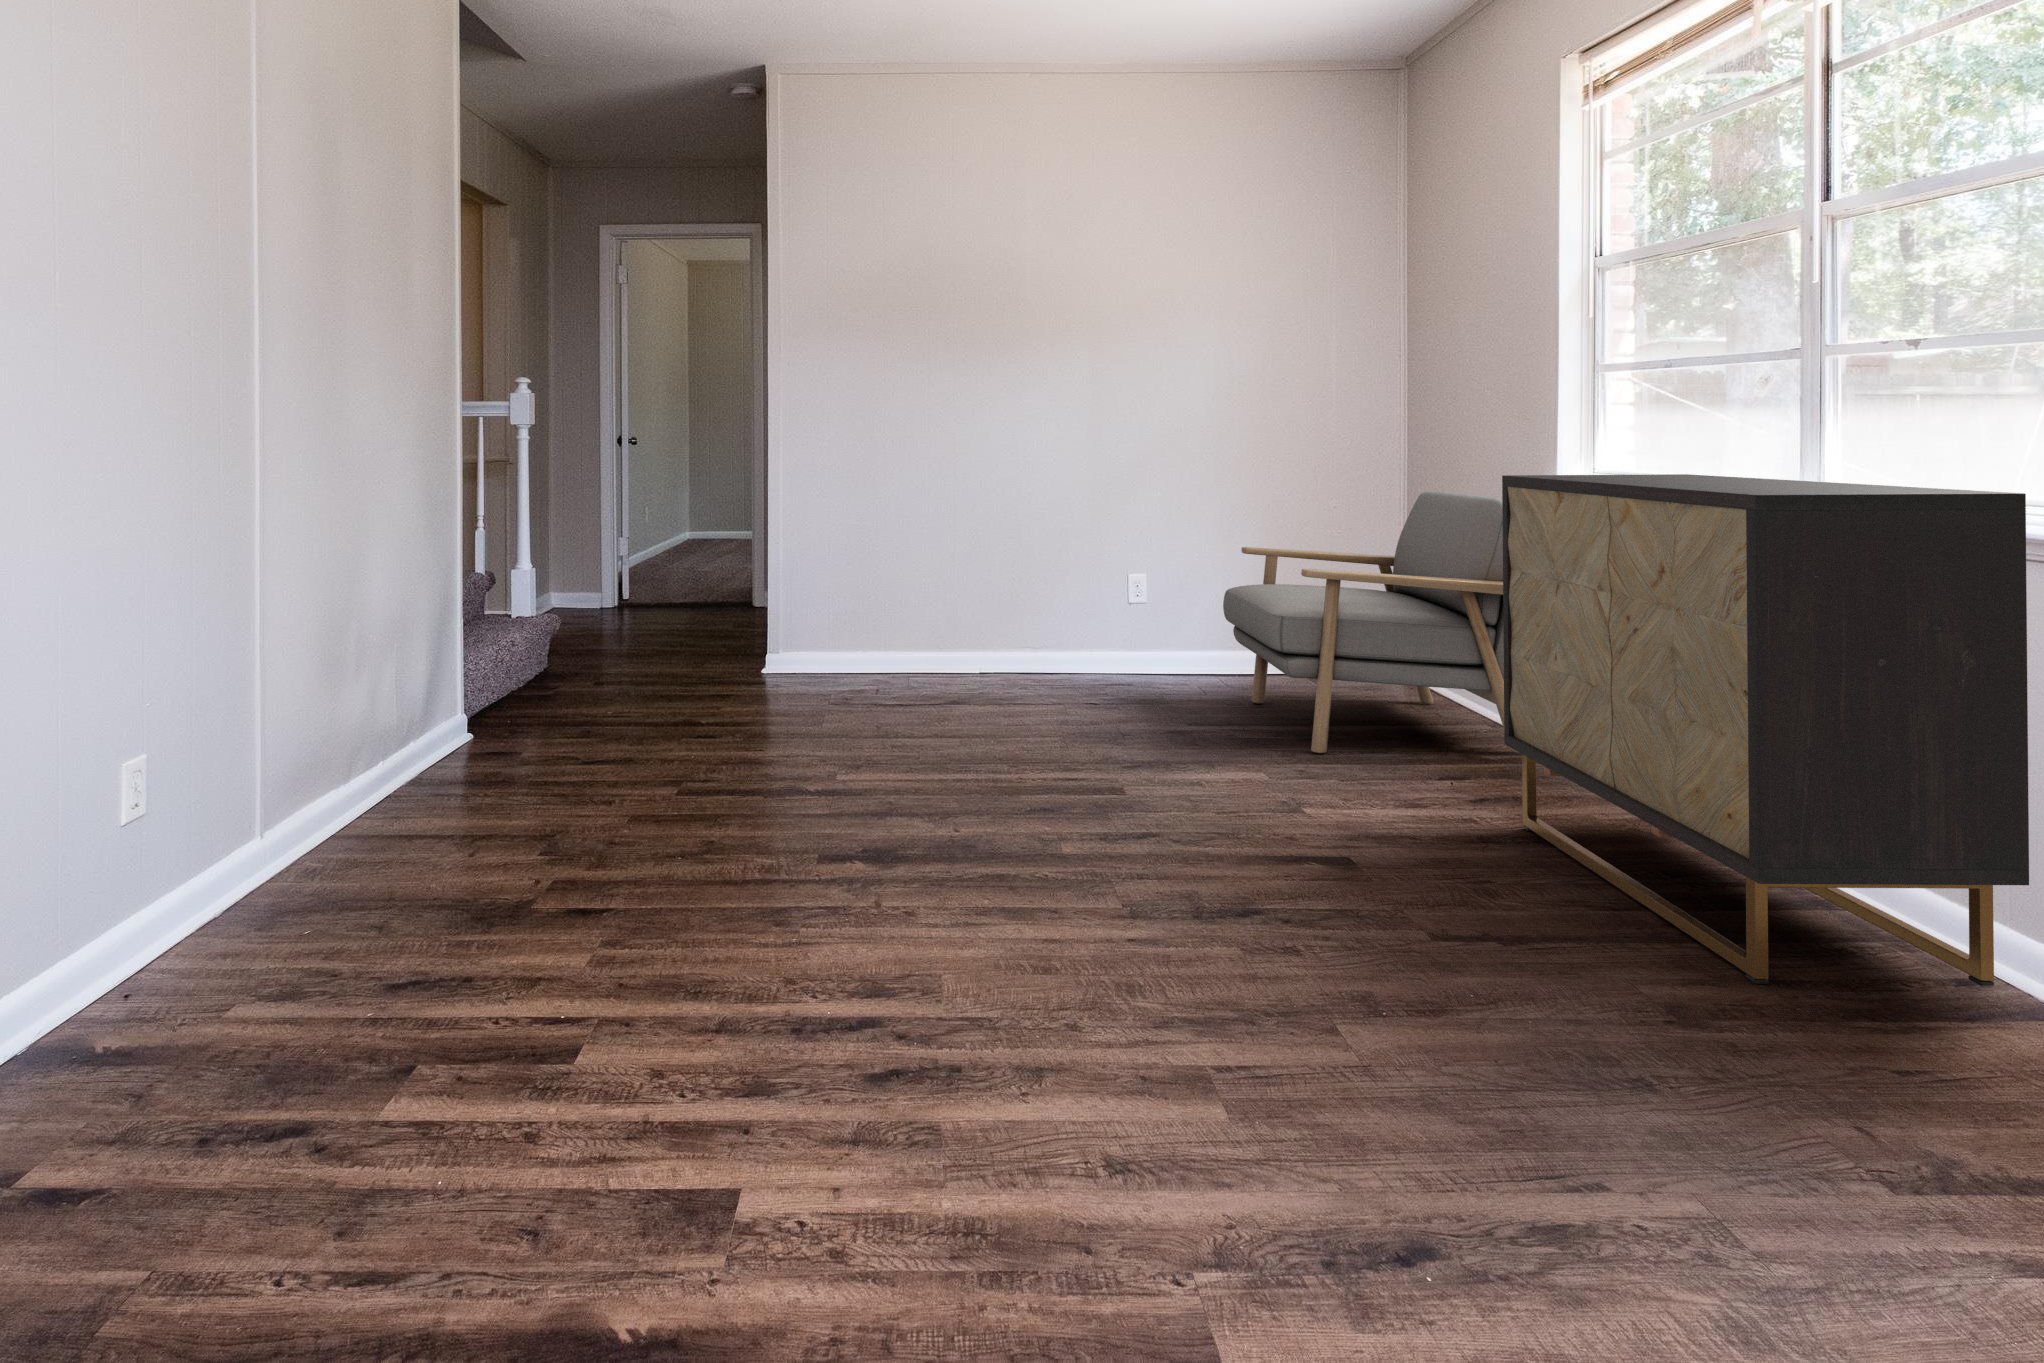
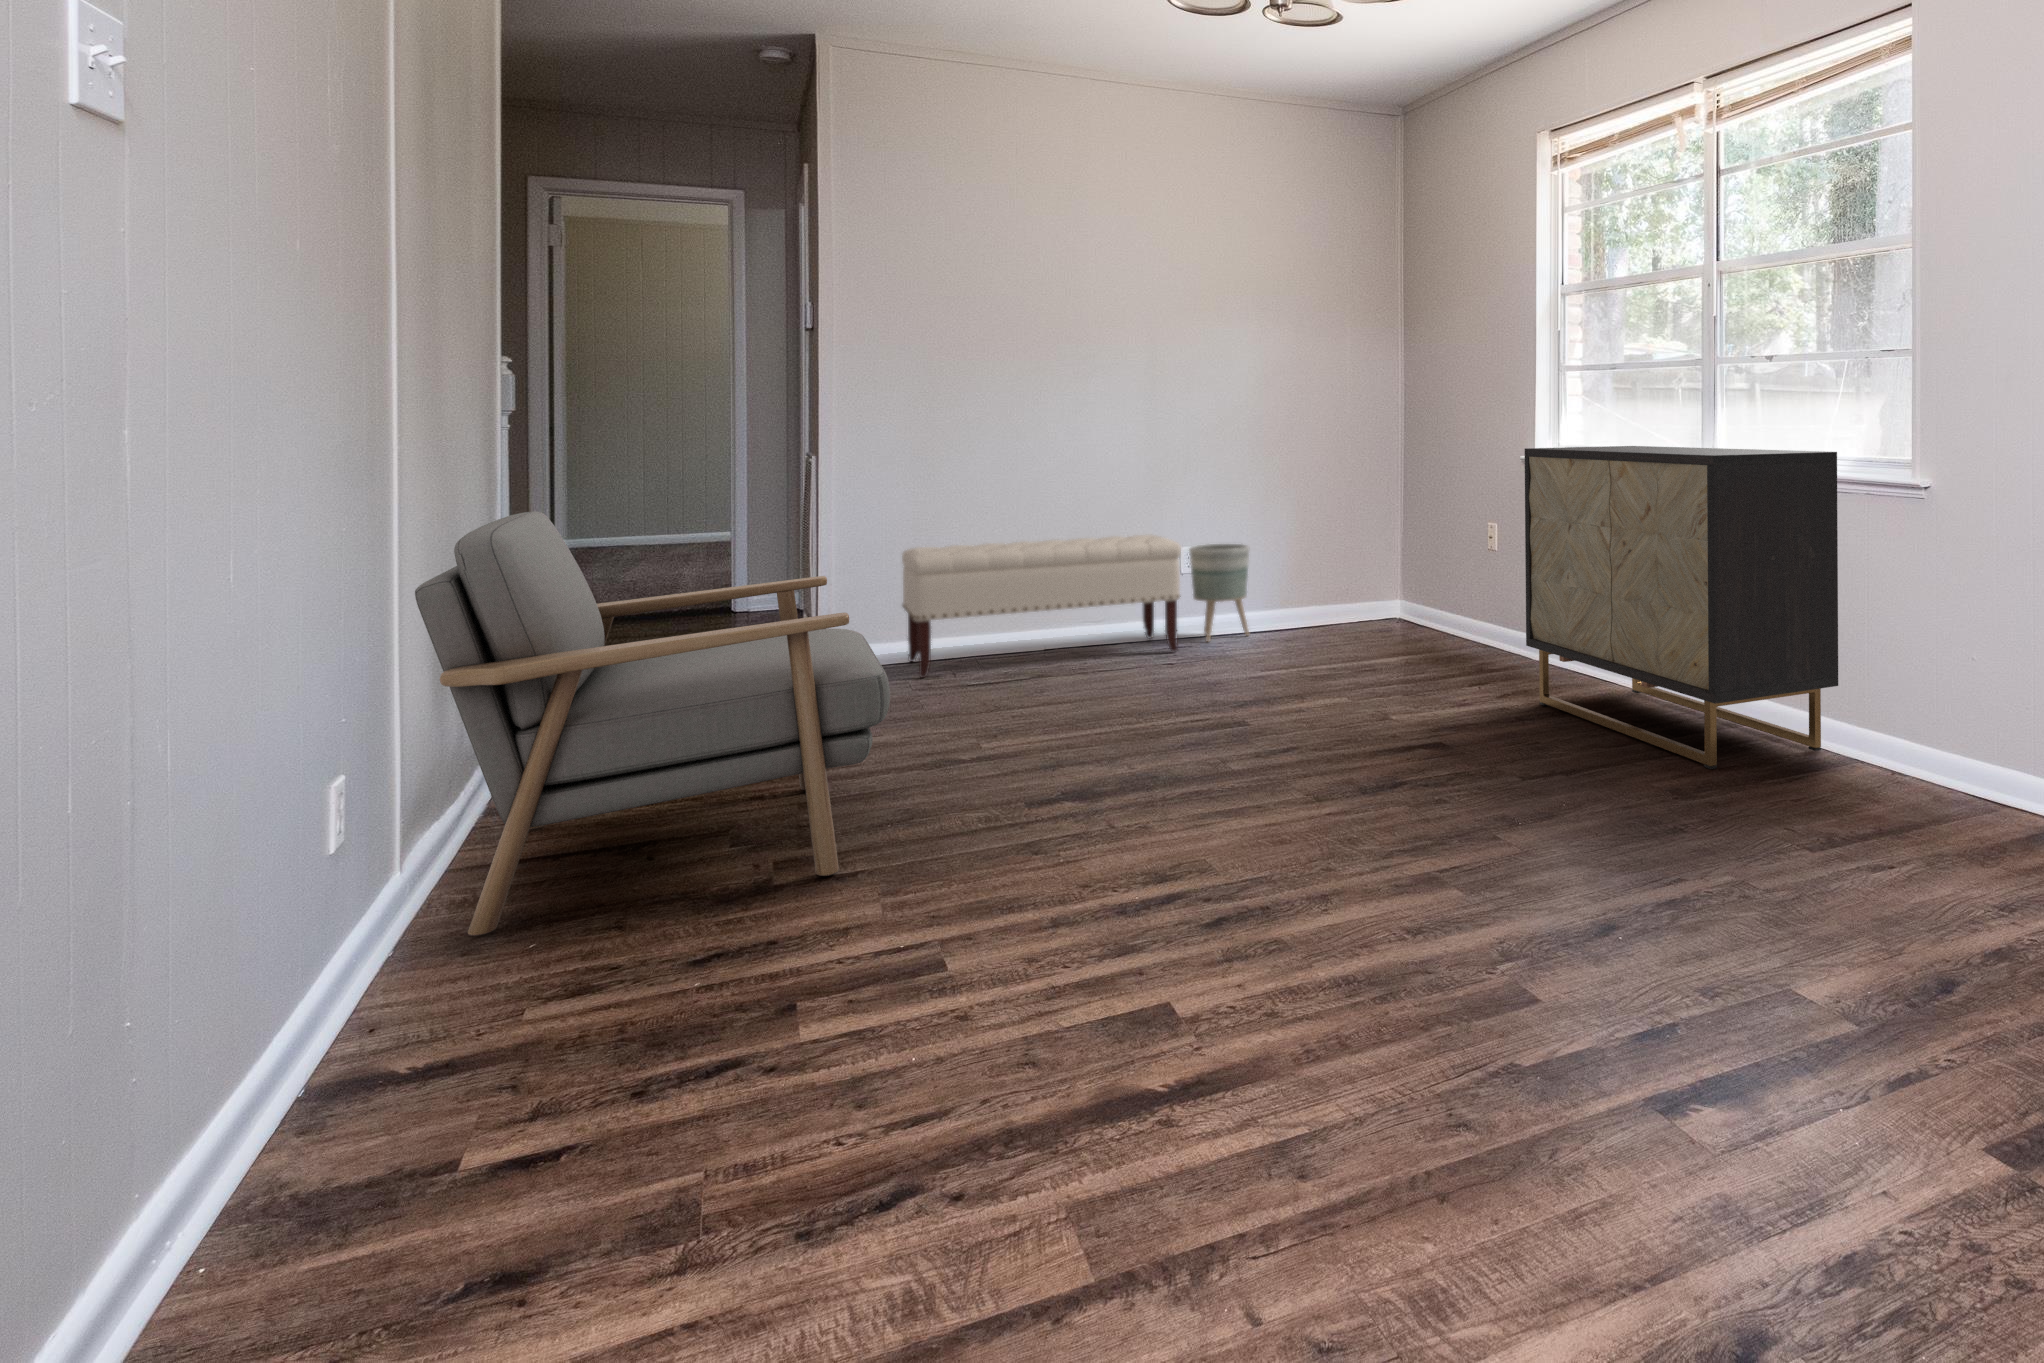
armchair: present [1223,491,1519,753] -> present [415,511,890,936]
bench: none [823,562,1107,699] -> present [902,535,1181,678]
planter: none [1128,576,1198,688] -> present [1189,544,1249,642]

